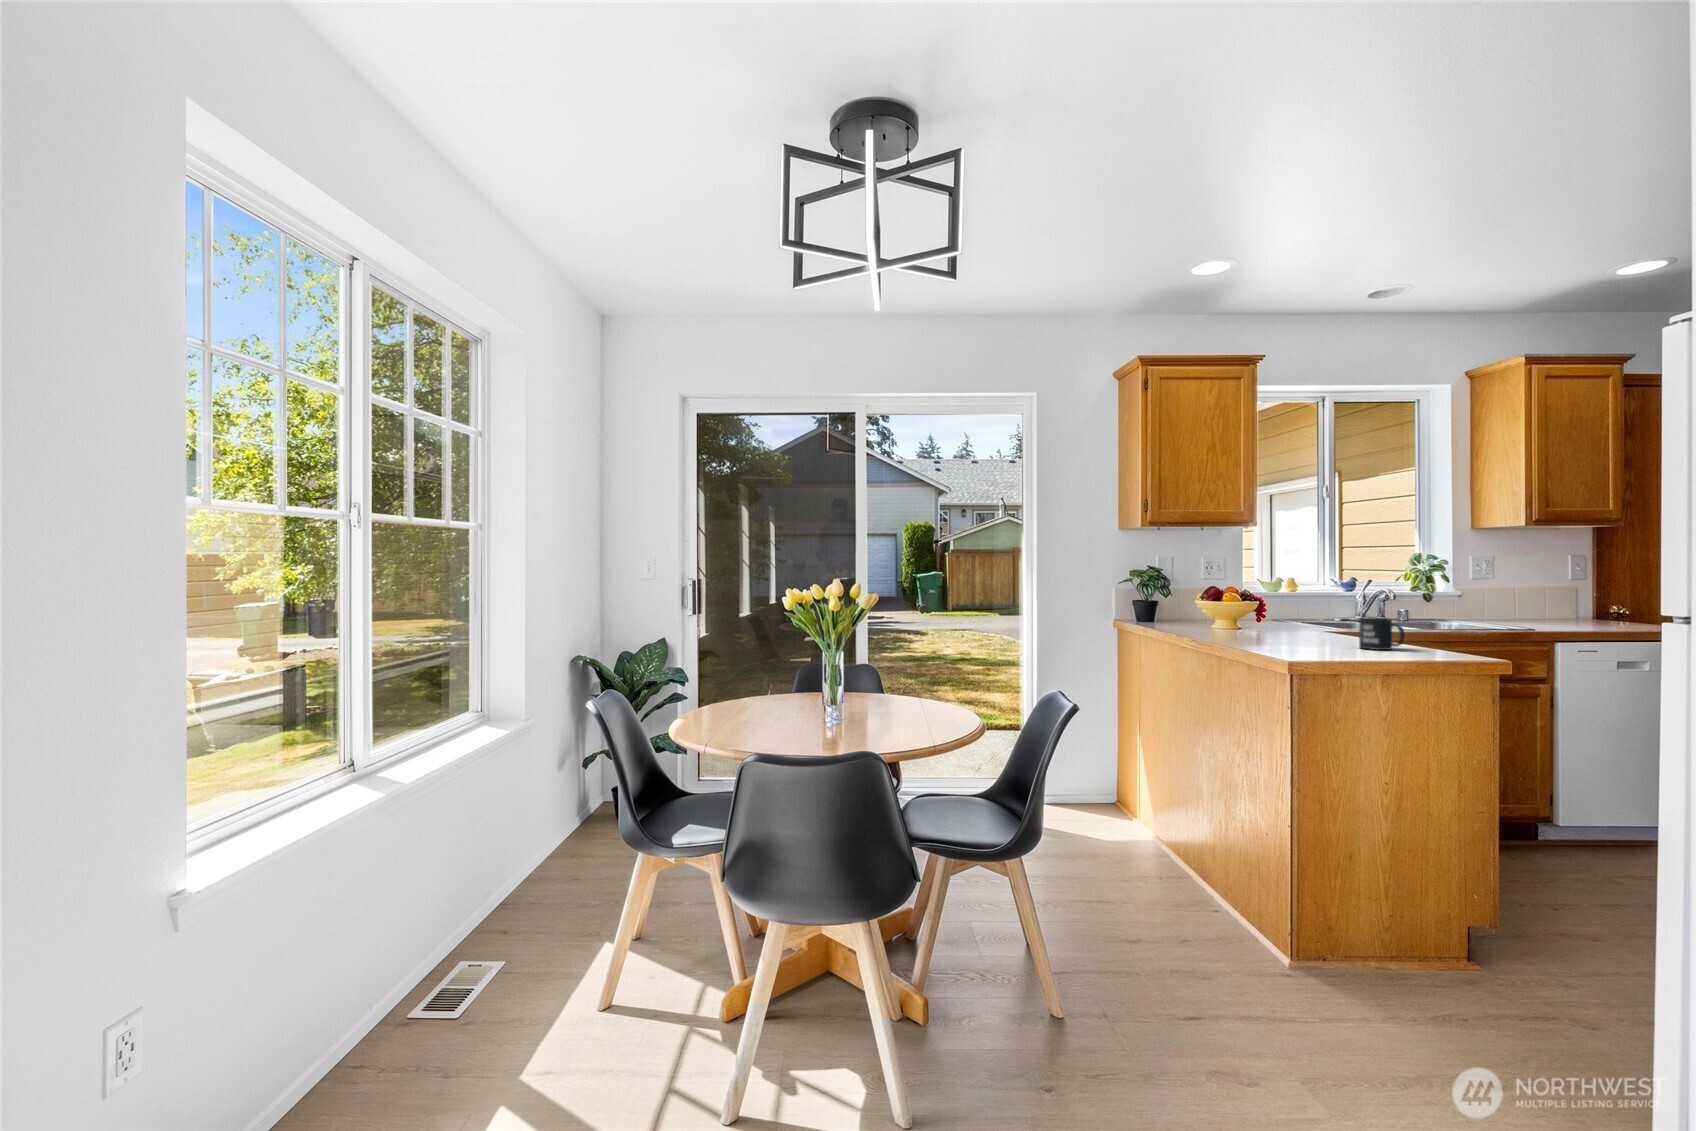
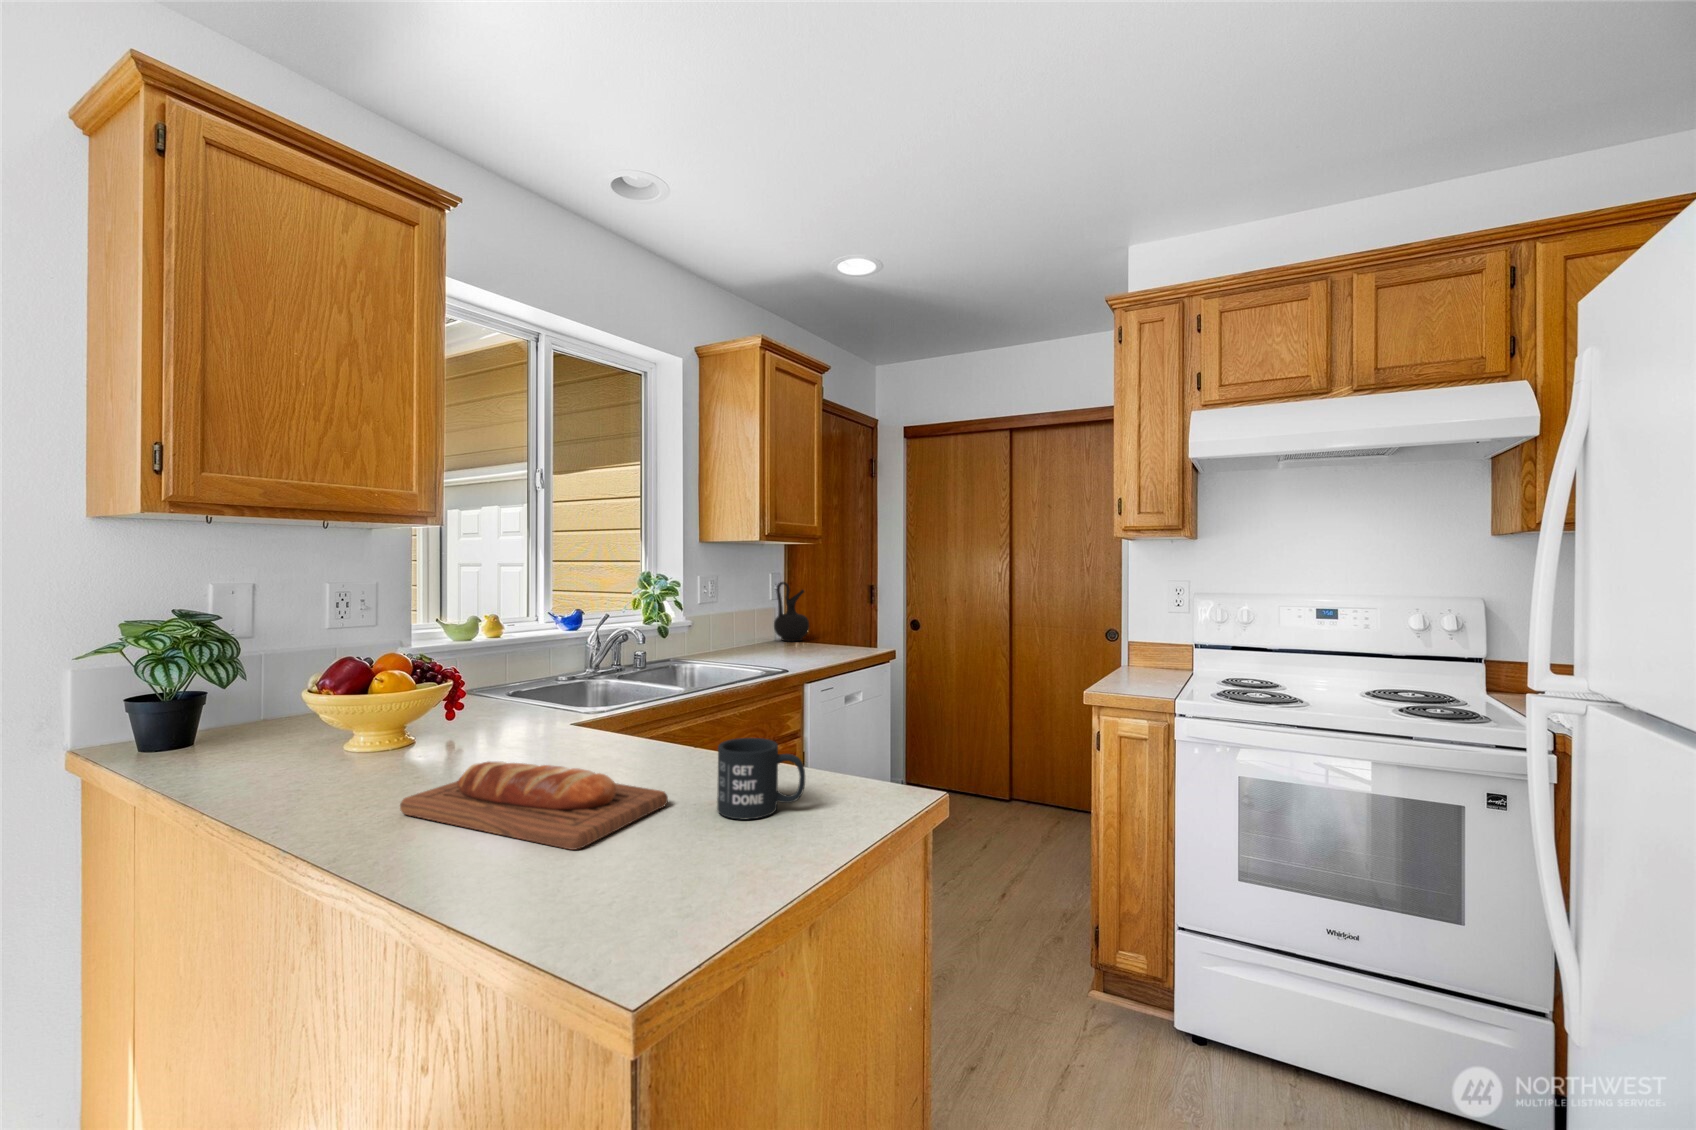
ceramic jug: none [1577,563,1623,620] -> present [774,582,809,641]
bread loaf: none [1229,622,1339,646] -> present [400,762,668,850]

